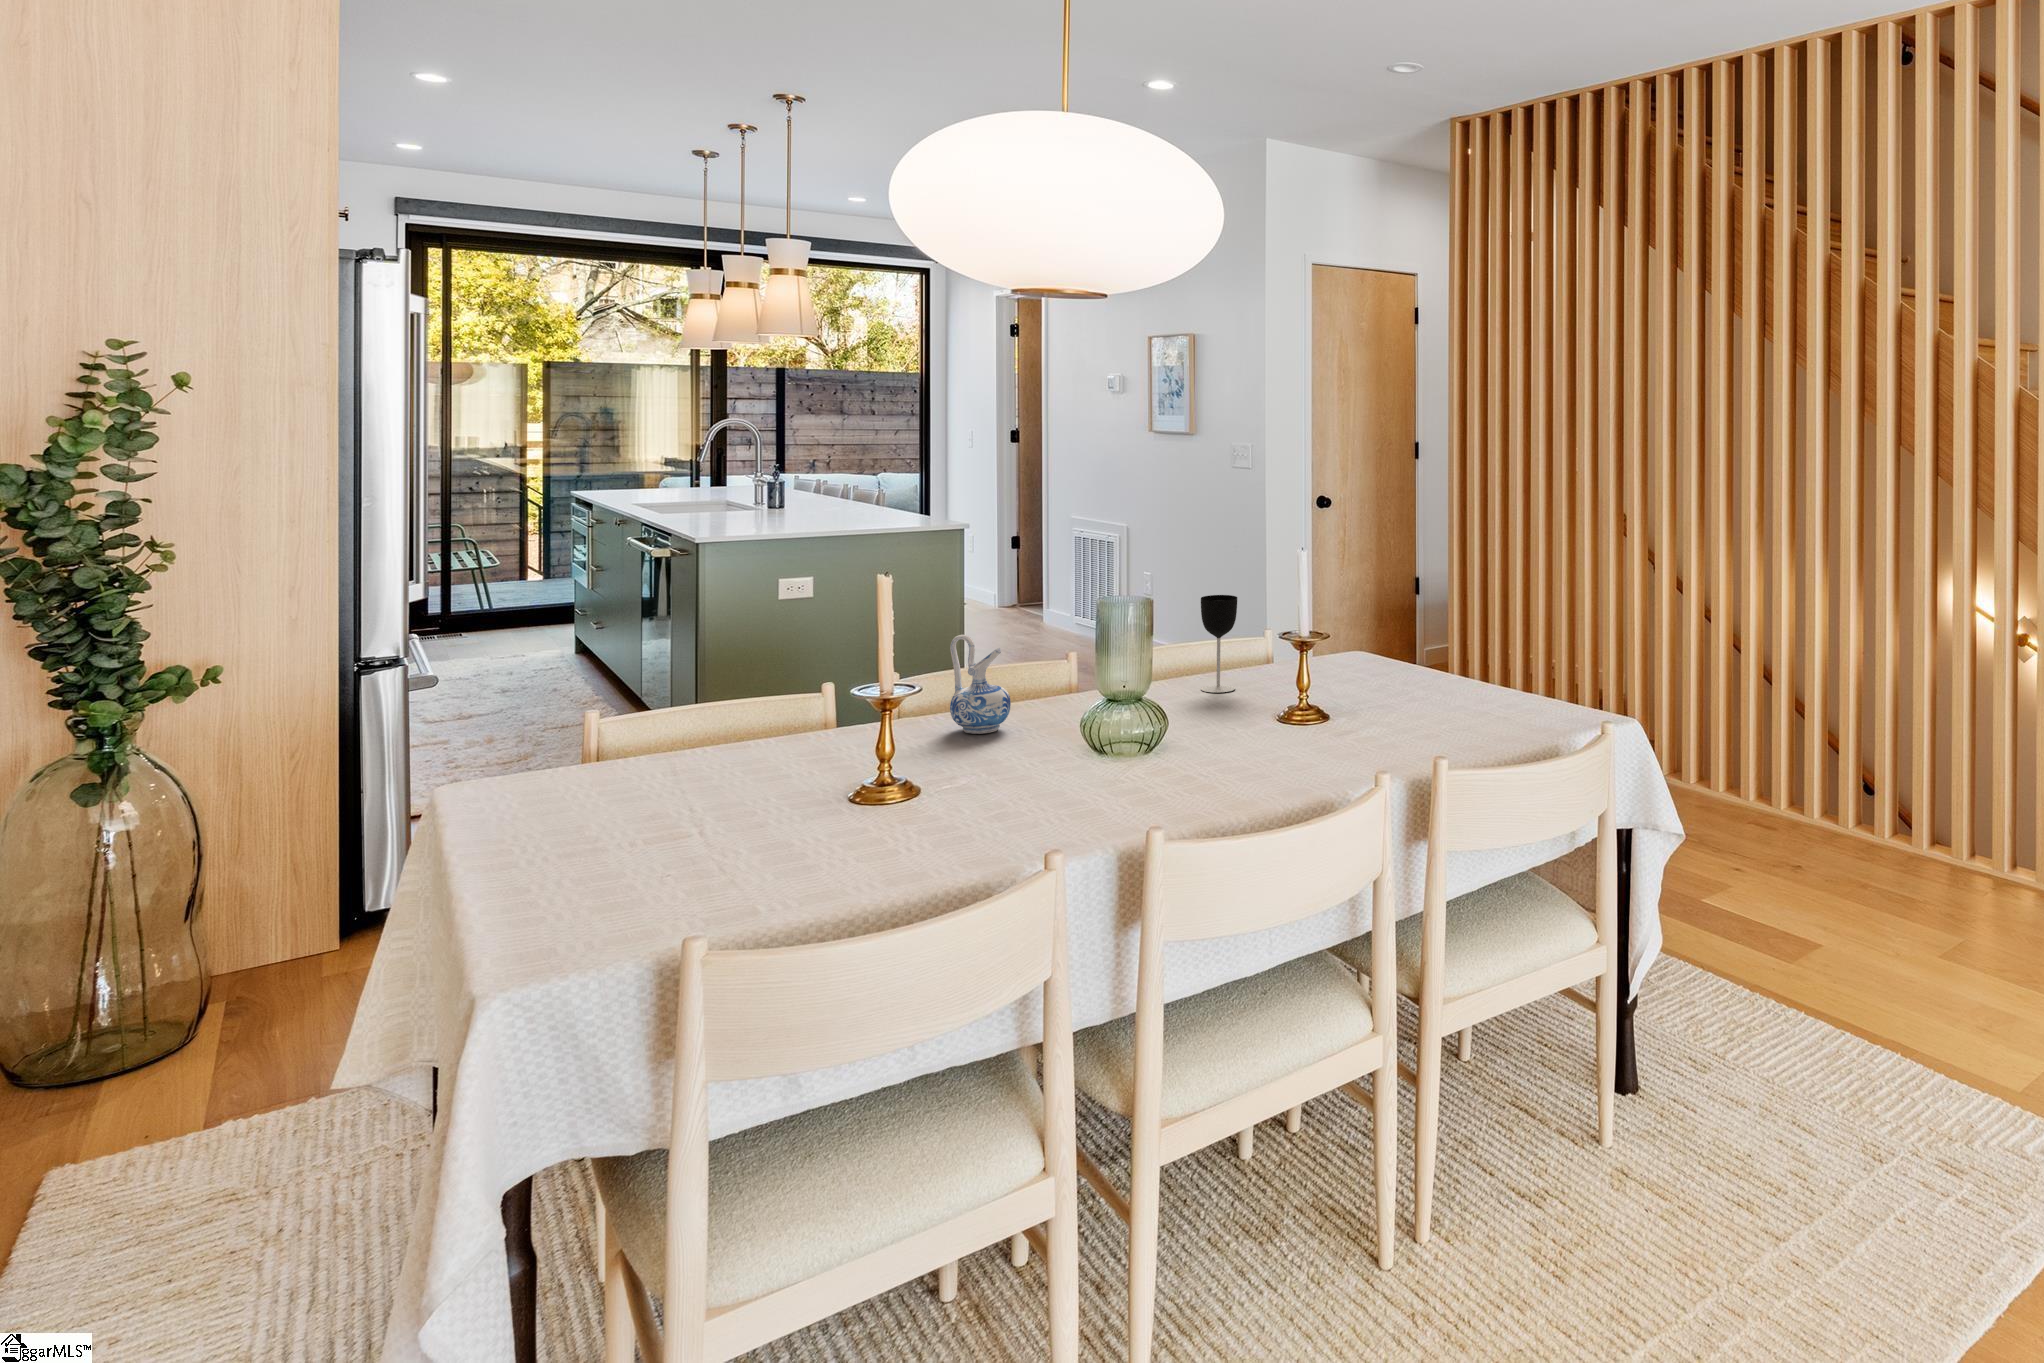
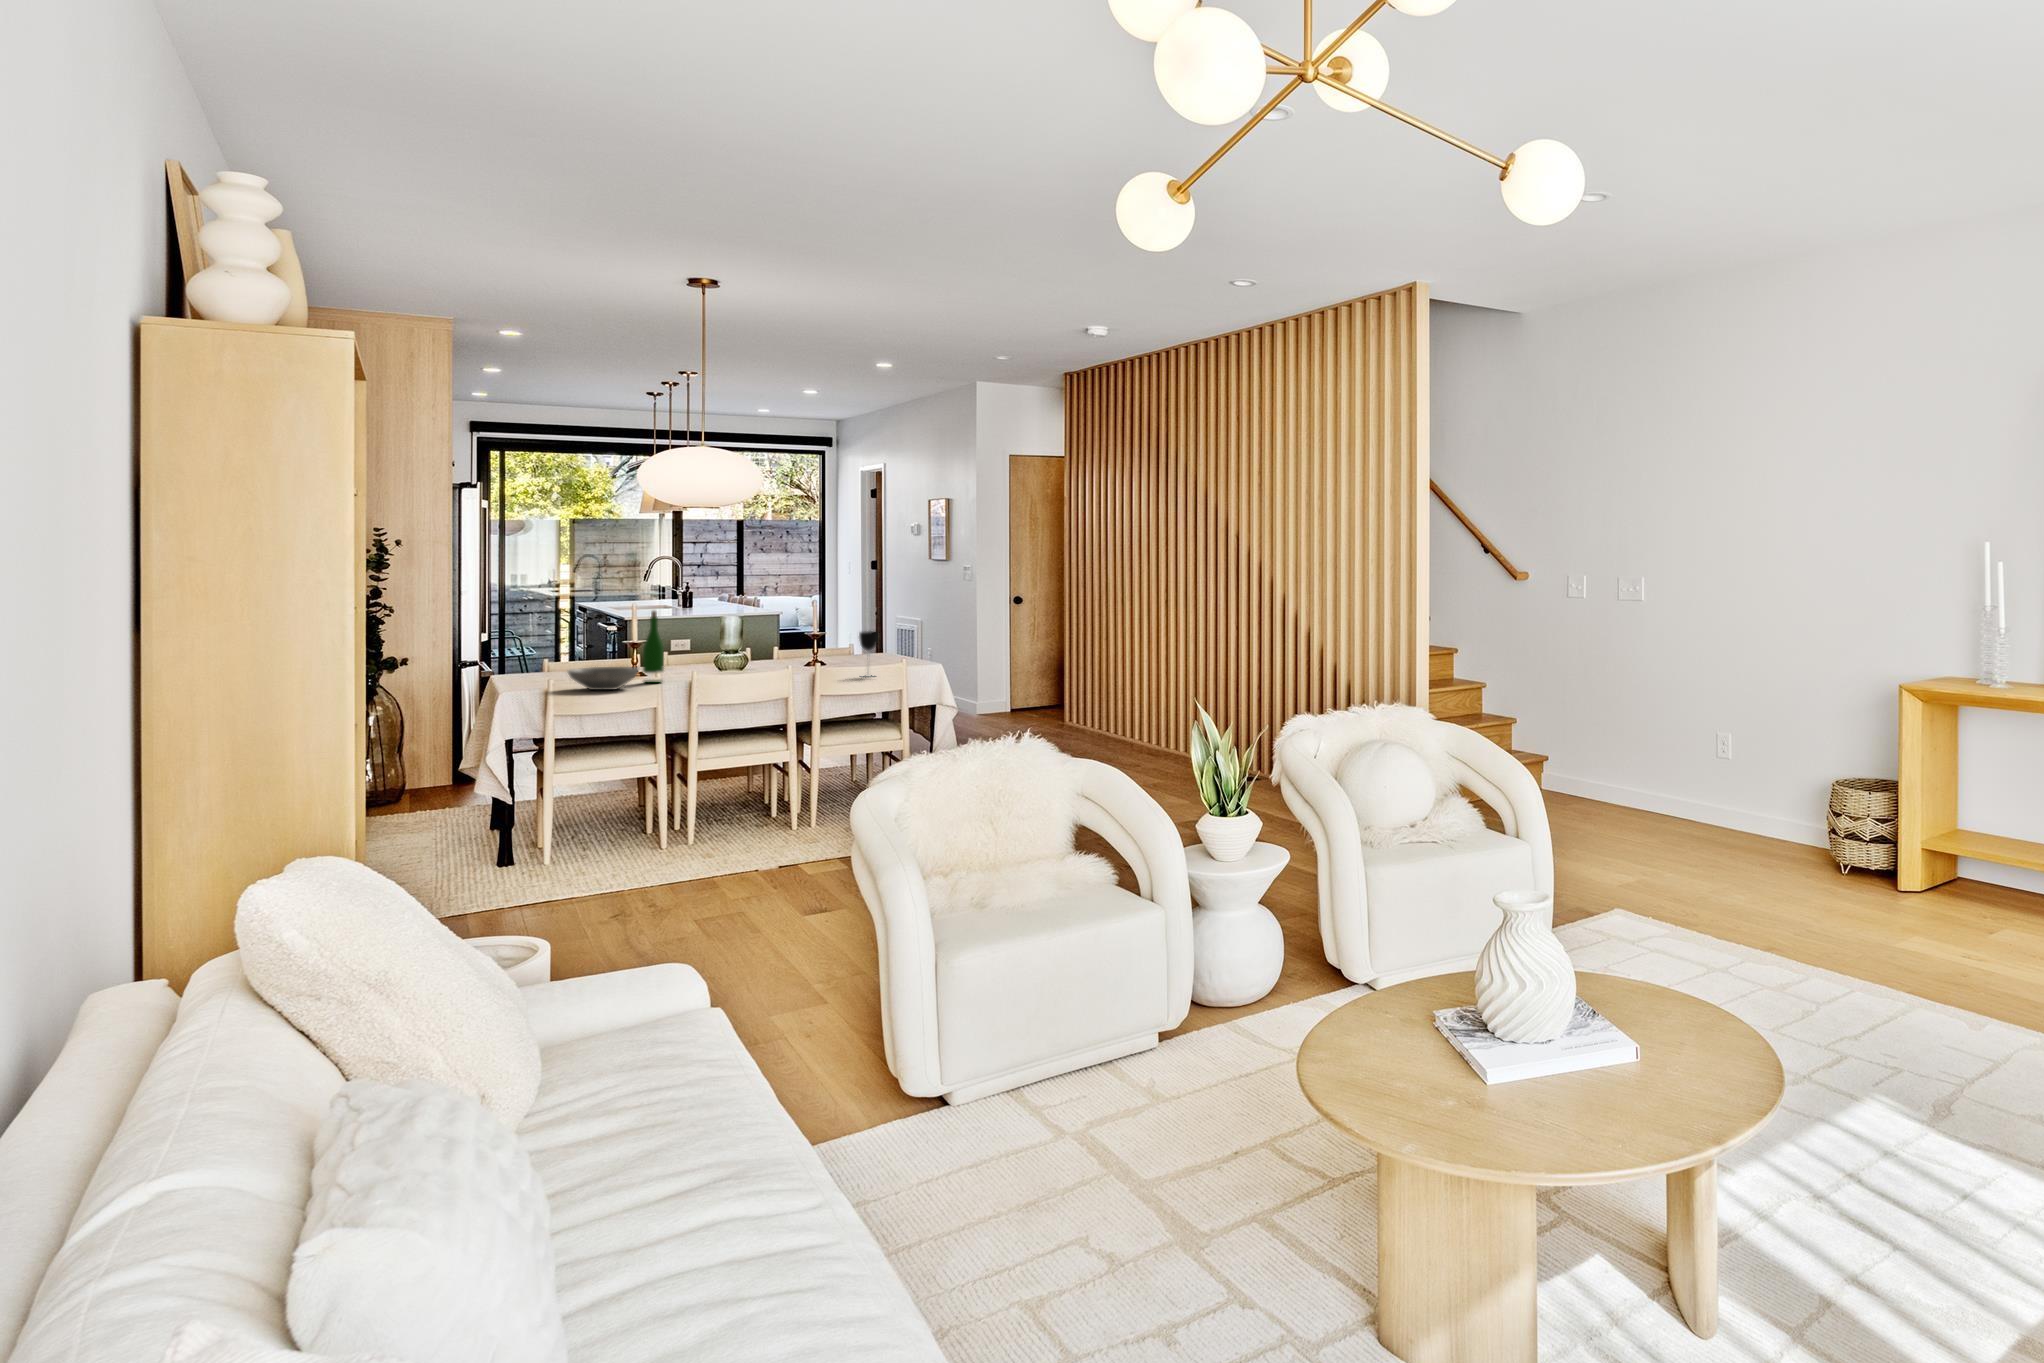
wine bottle: none [772,579,822,756] -> present [642,611,664,683]
ceramic pitcher: present [950,635,1011,734] -> none [723,639,751,681]
bowl: none [596,731,785,814] -> present [568,667,639,690]

